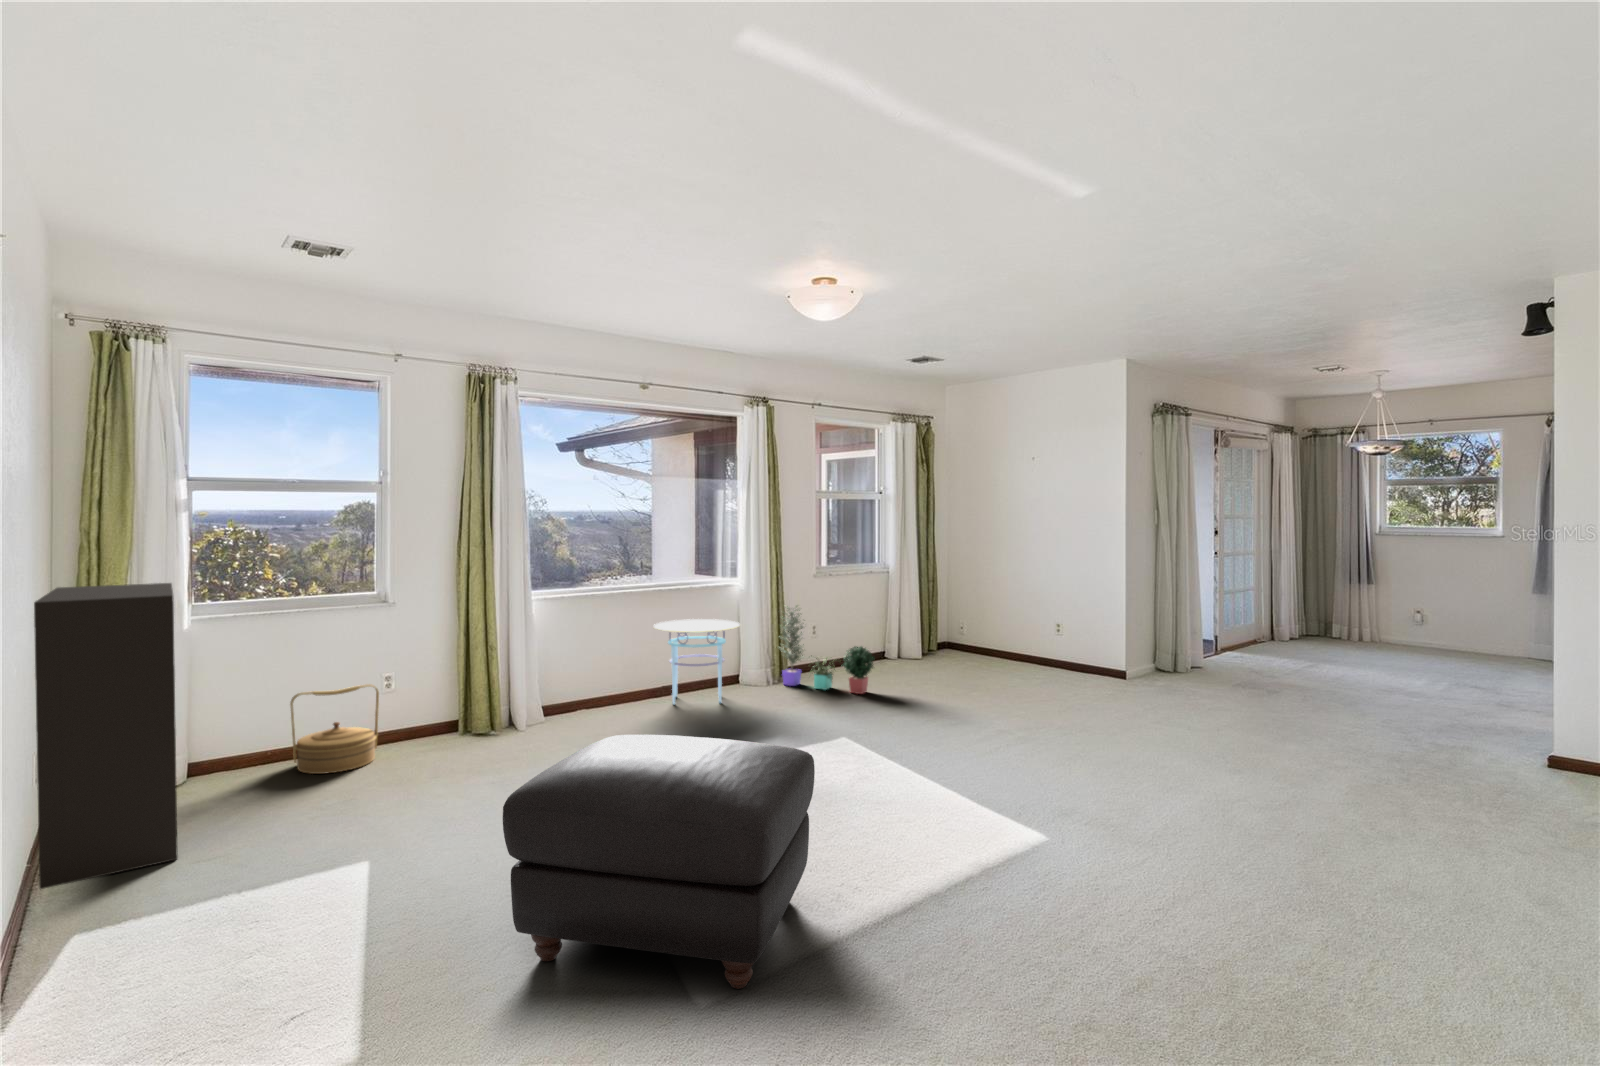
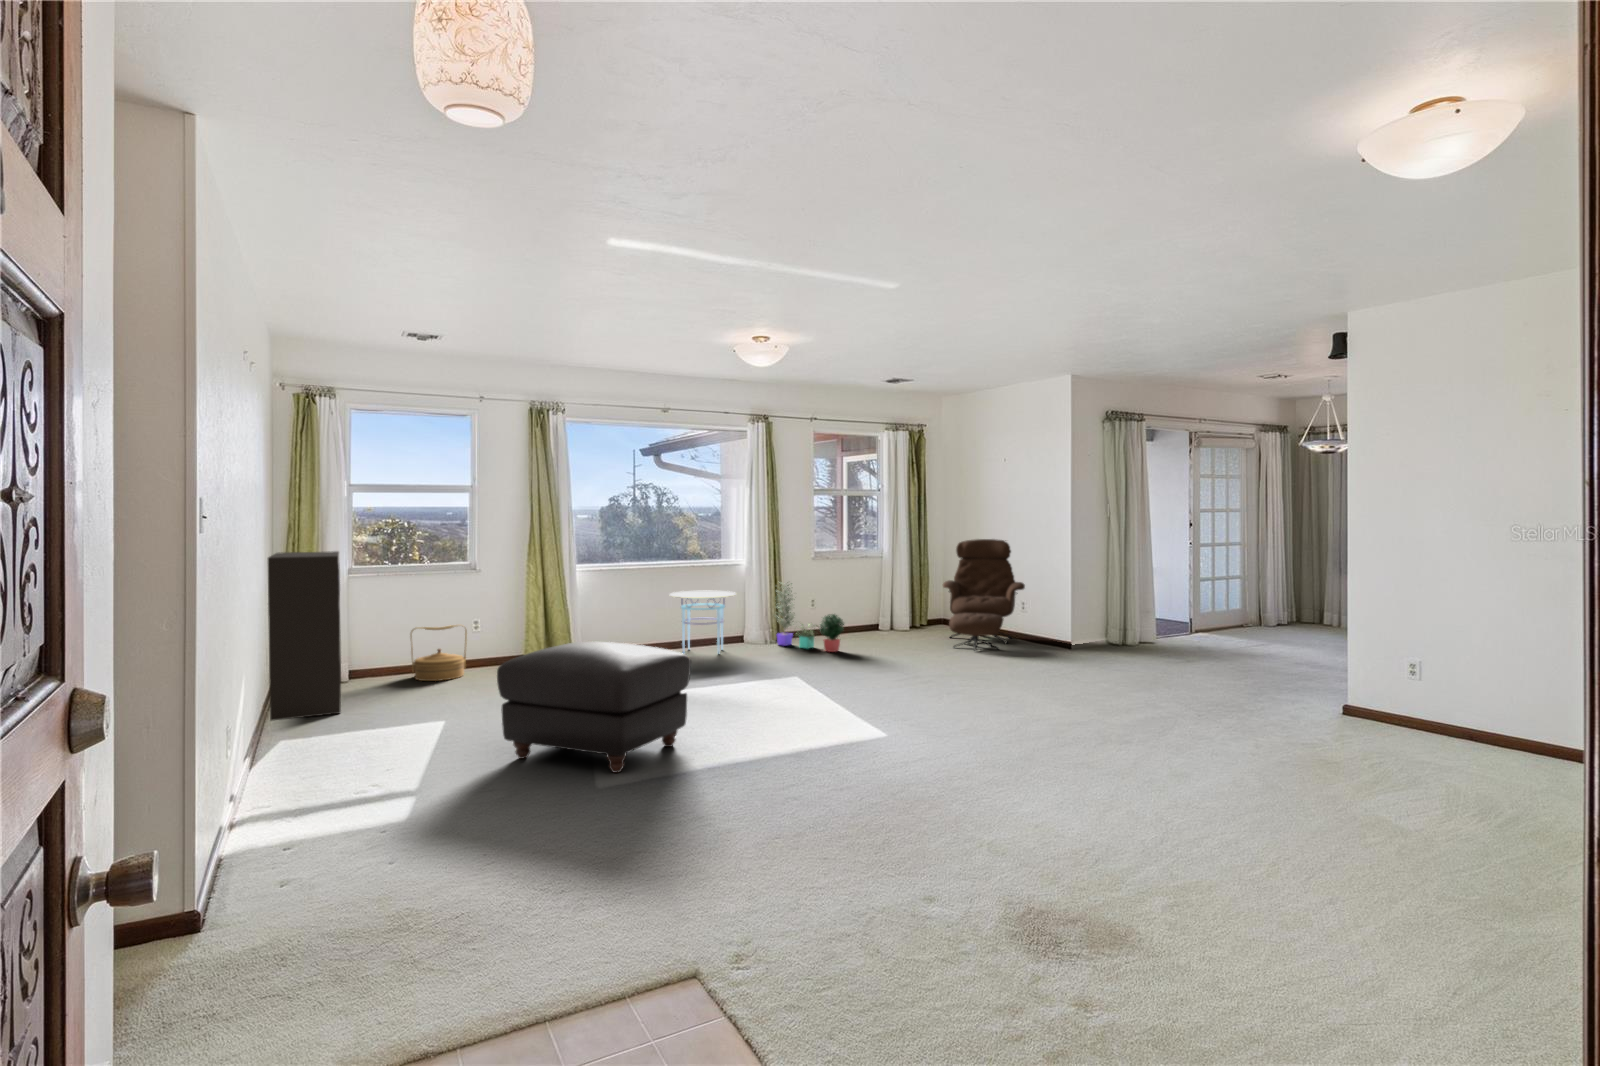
lounge chair: none [966,550,1064,686] -> present [943,539,1025,651]

